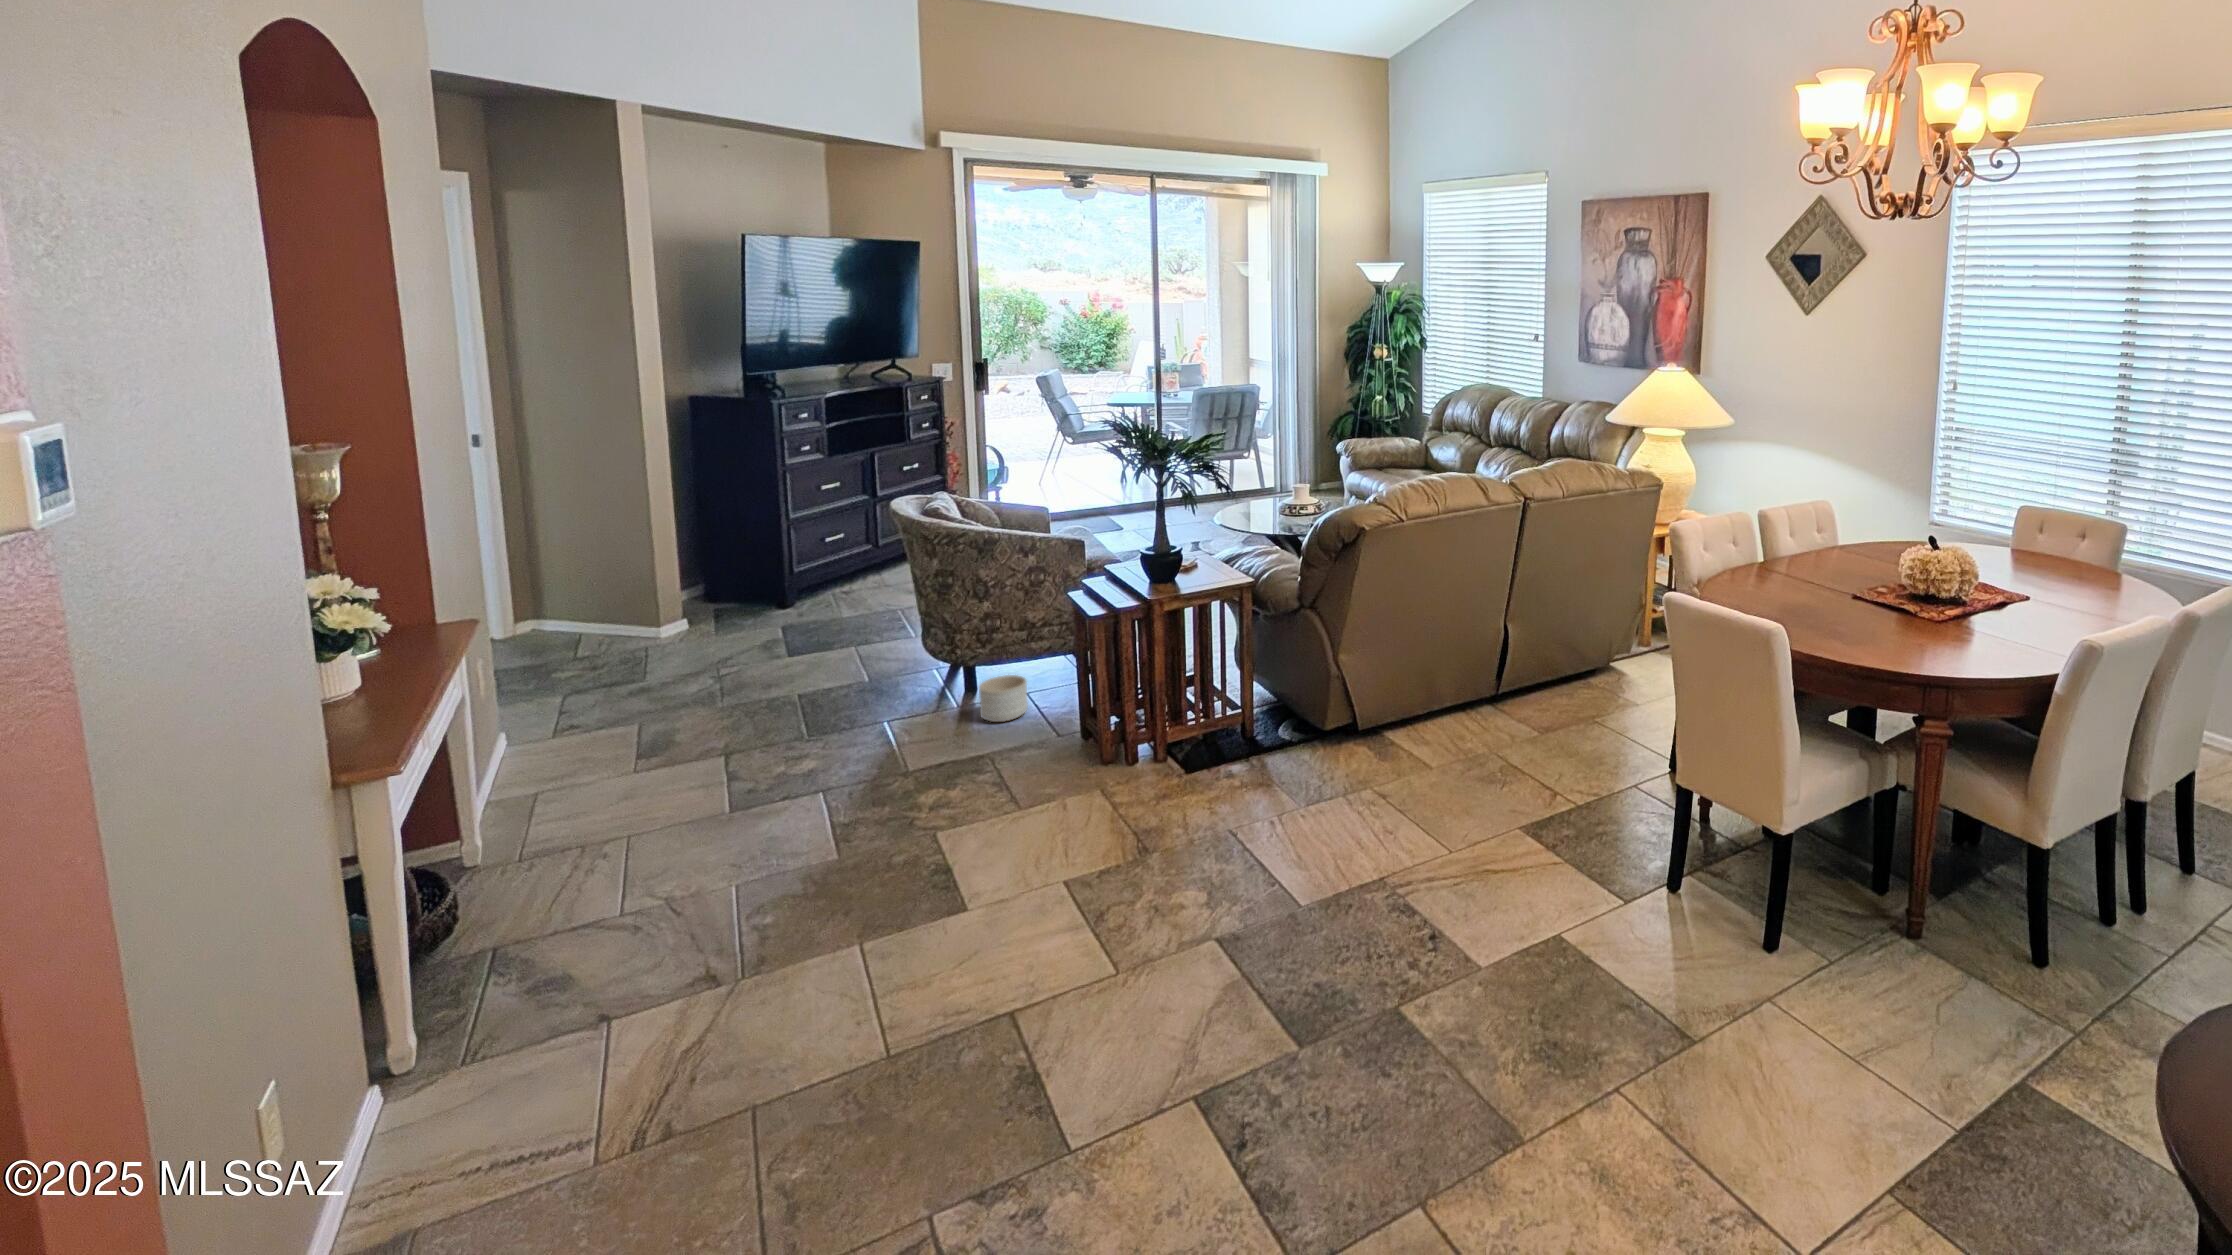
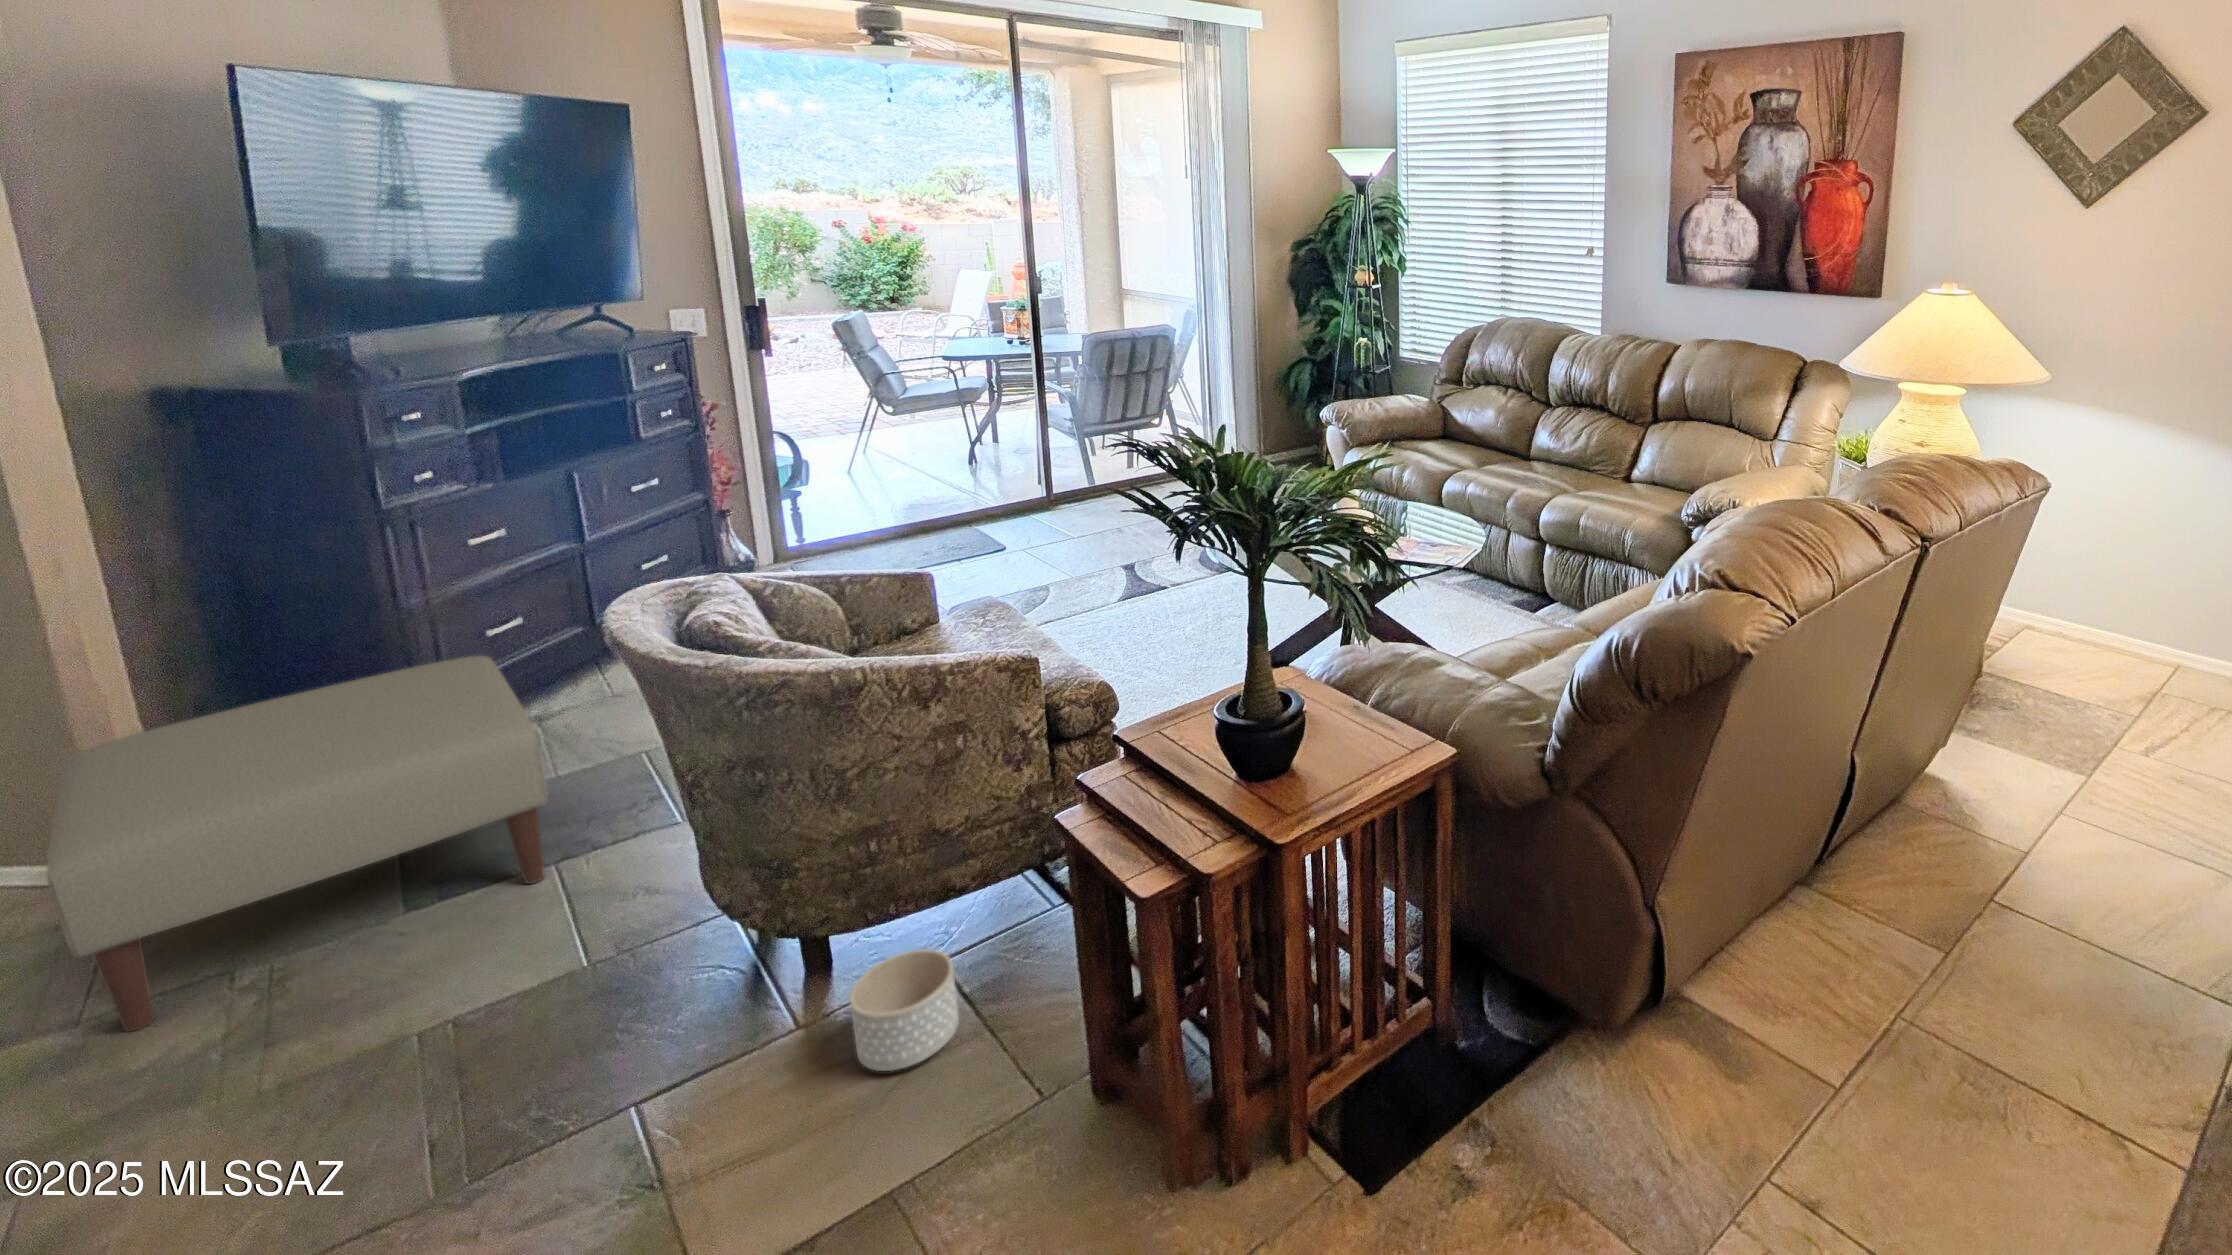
ottoman: none [662,543,856,682] -> present [47,656,547,1032]

